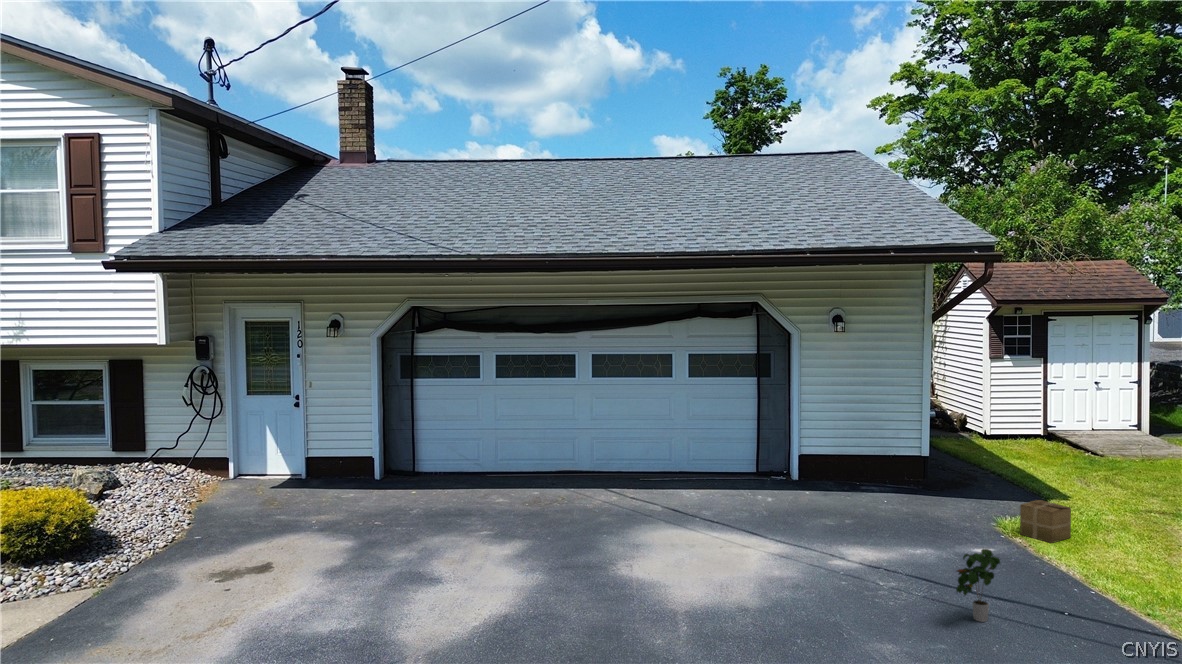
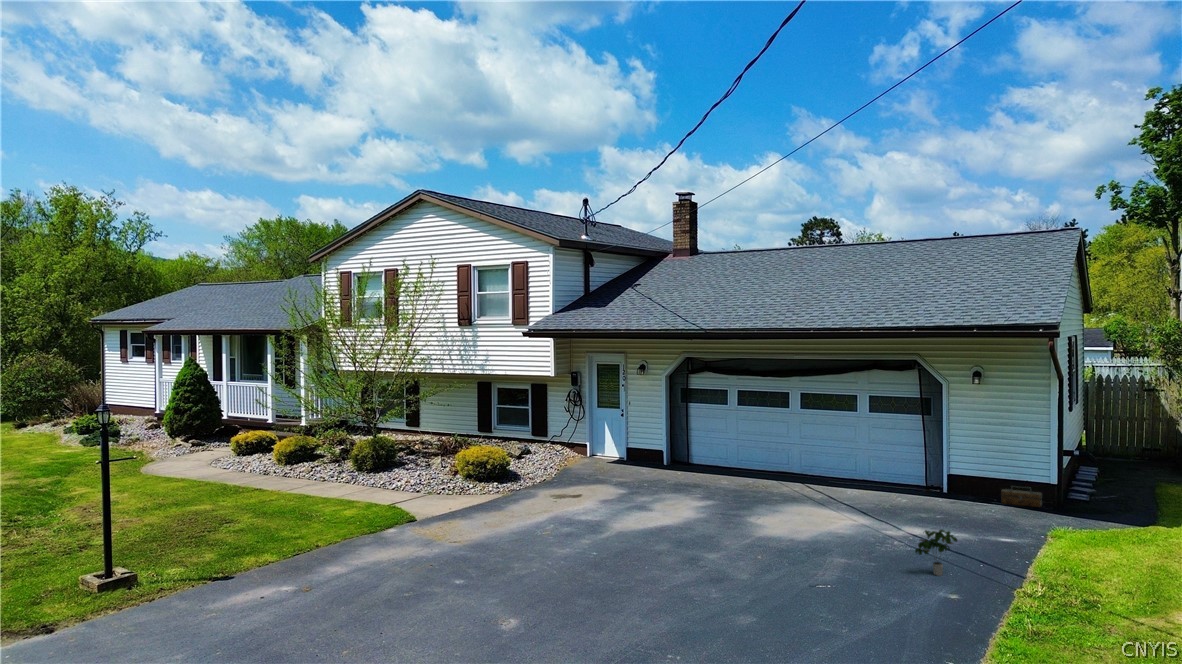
toolbox: none [856,459,905,483] -> present [1001,489,1042,507]
cardboard box: present [1020,500,1071,543] -> none [1071,522,1113,554]

